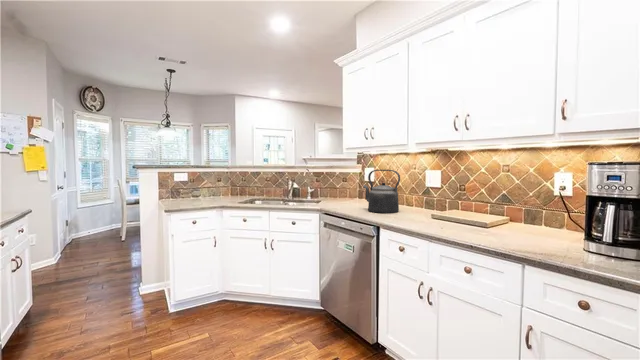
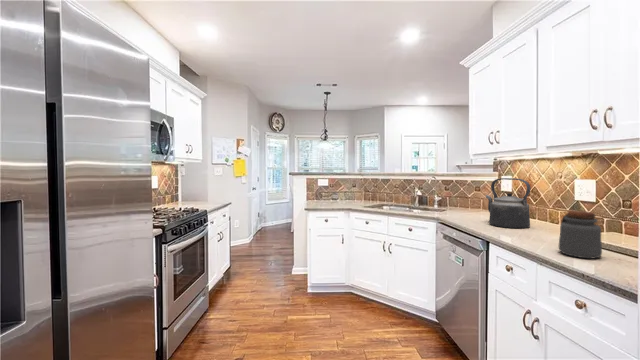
jar: none [437,195,465,232] -> present [559,211,602,258]

